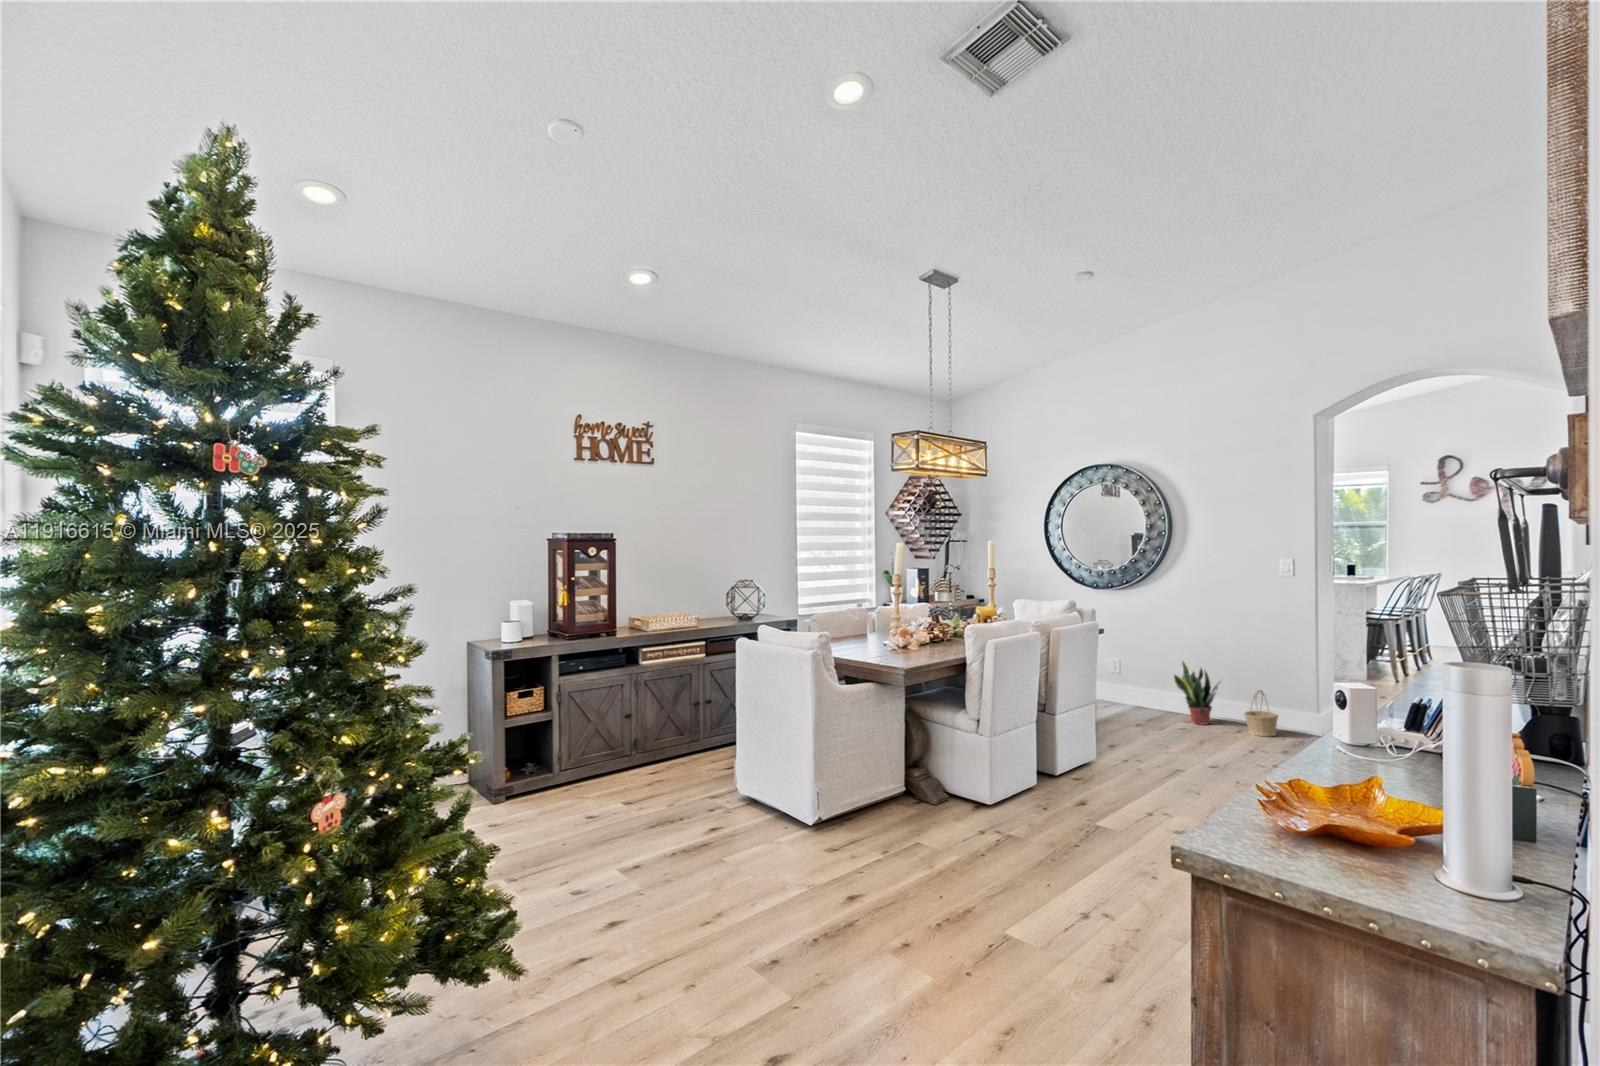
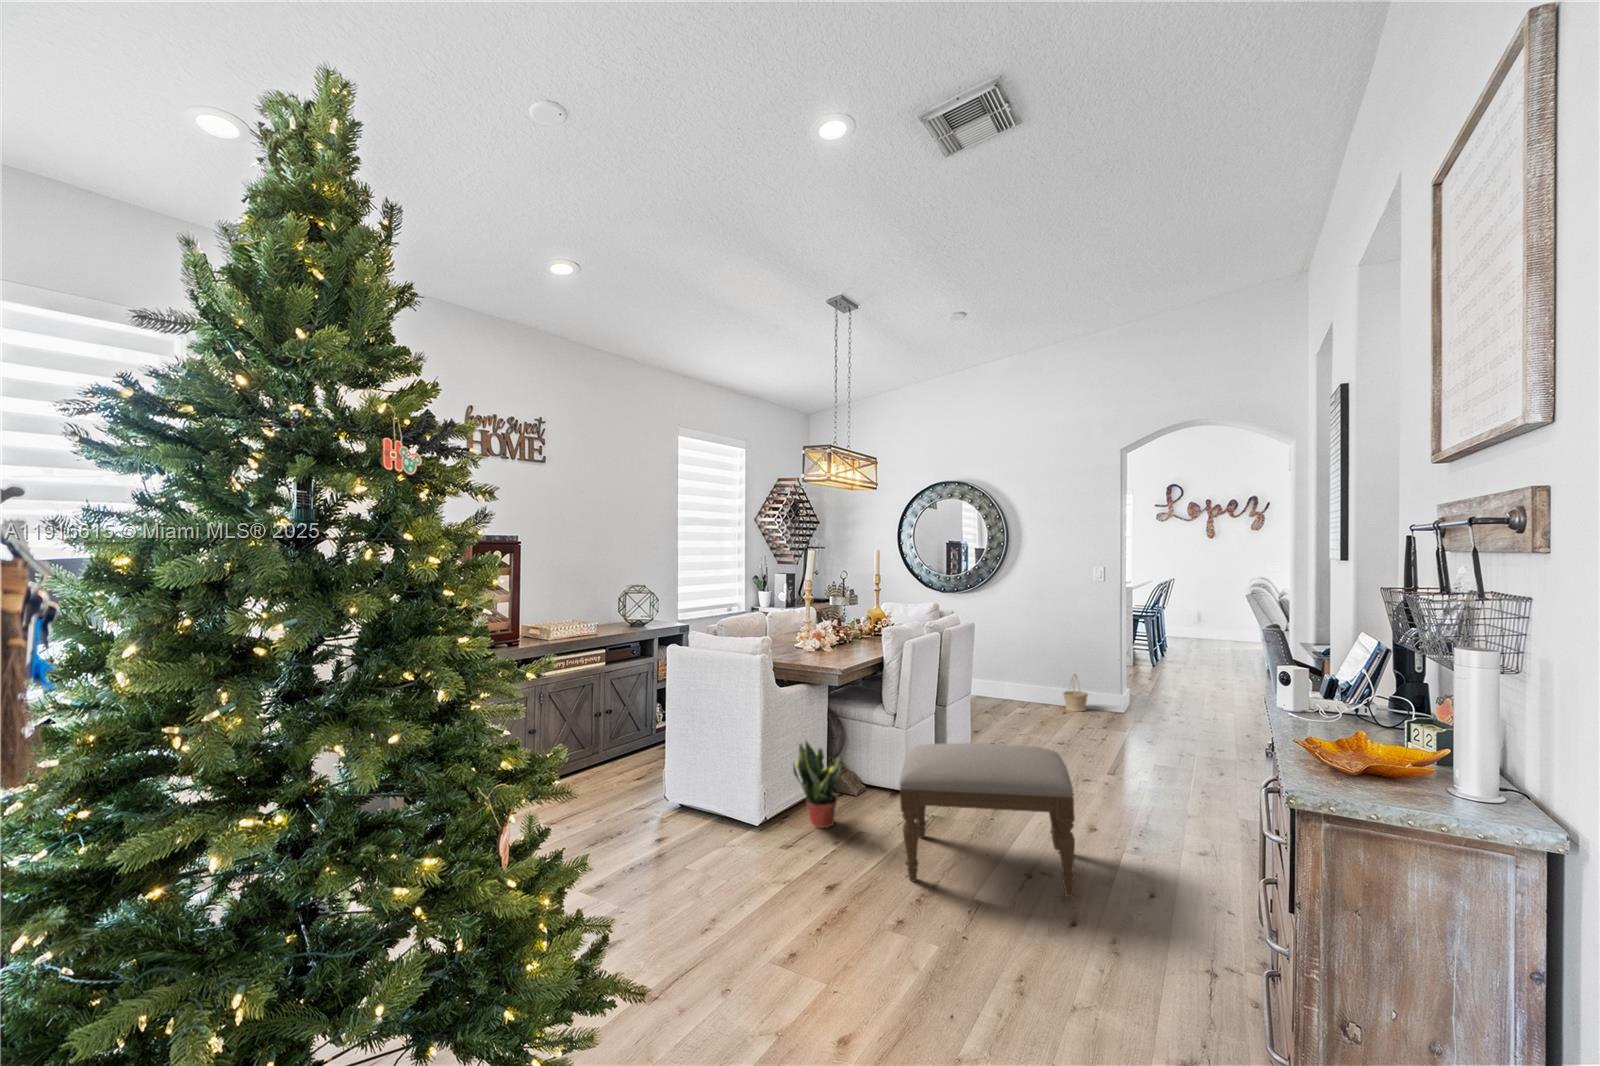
potted plant: present [1174,662,1220,725] -> present [793,741,840,828]
ottoman: none [933,755,1147,945] -> present [899,743,1075,897]

